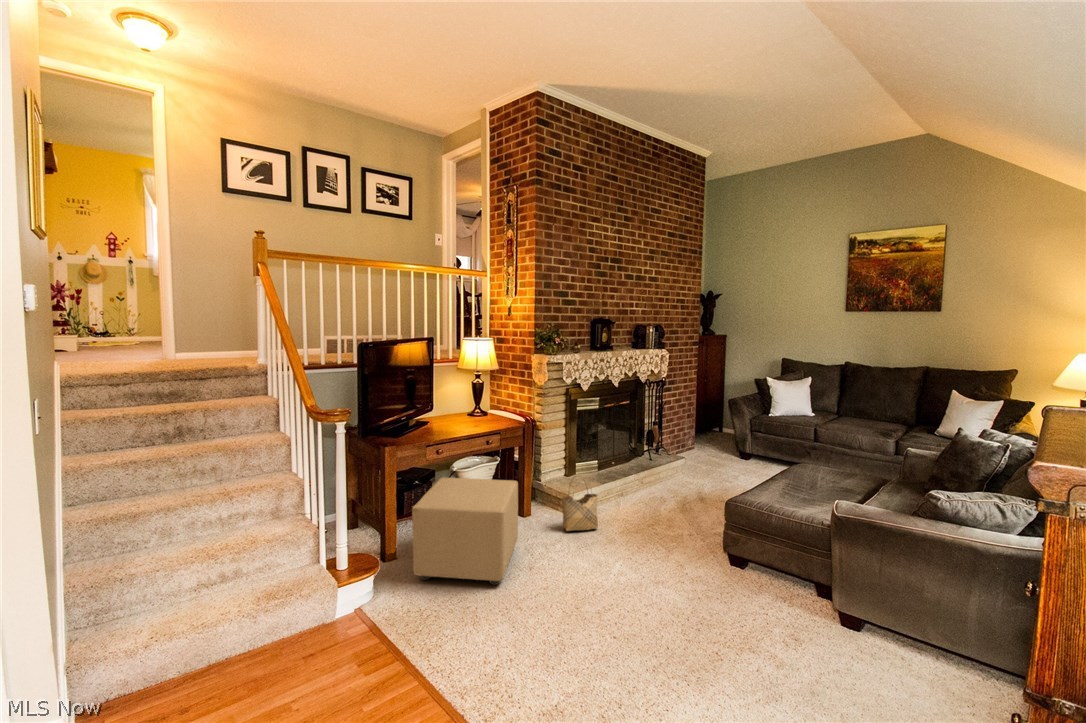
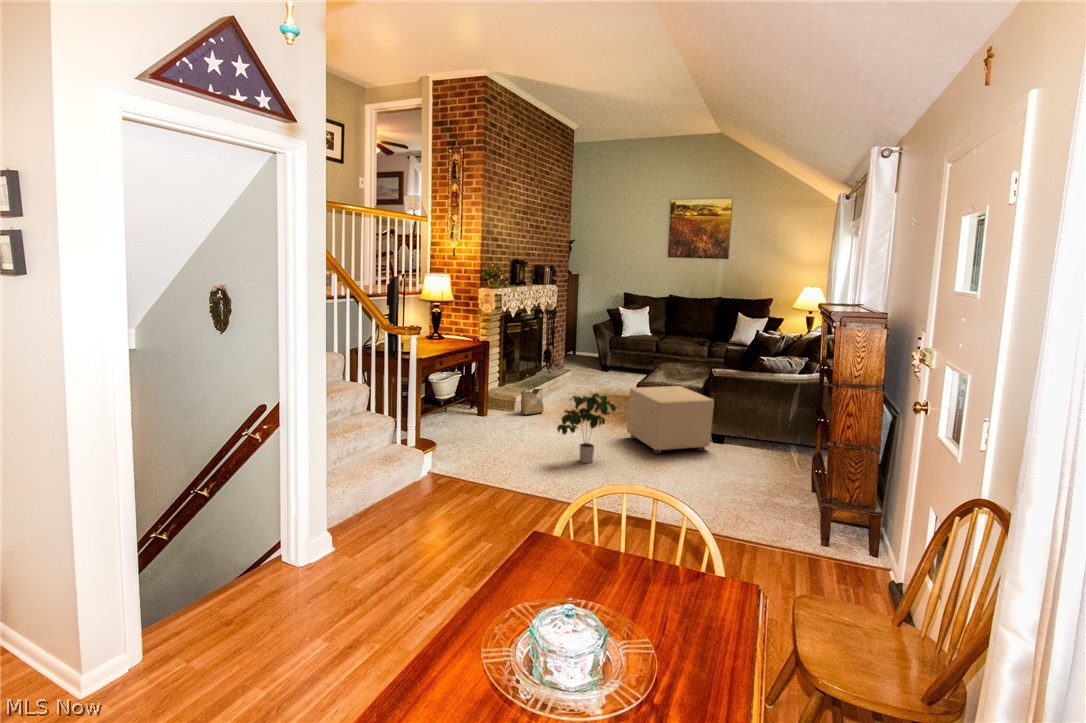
ottoman: present [412,478,518,585] -> present [627,386,714,454]
potted plant: none [503,551,623,684] -> present [557,393,616,463]

